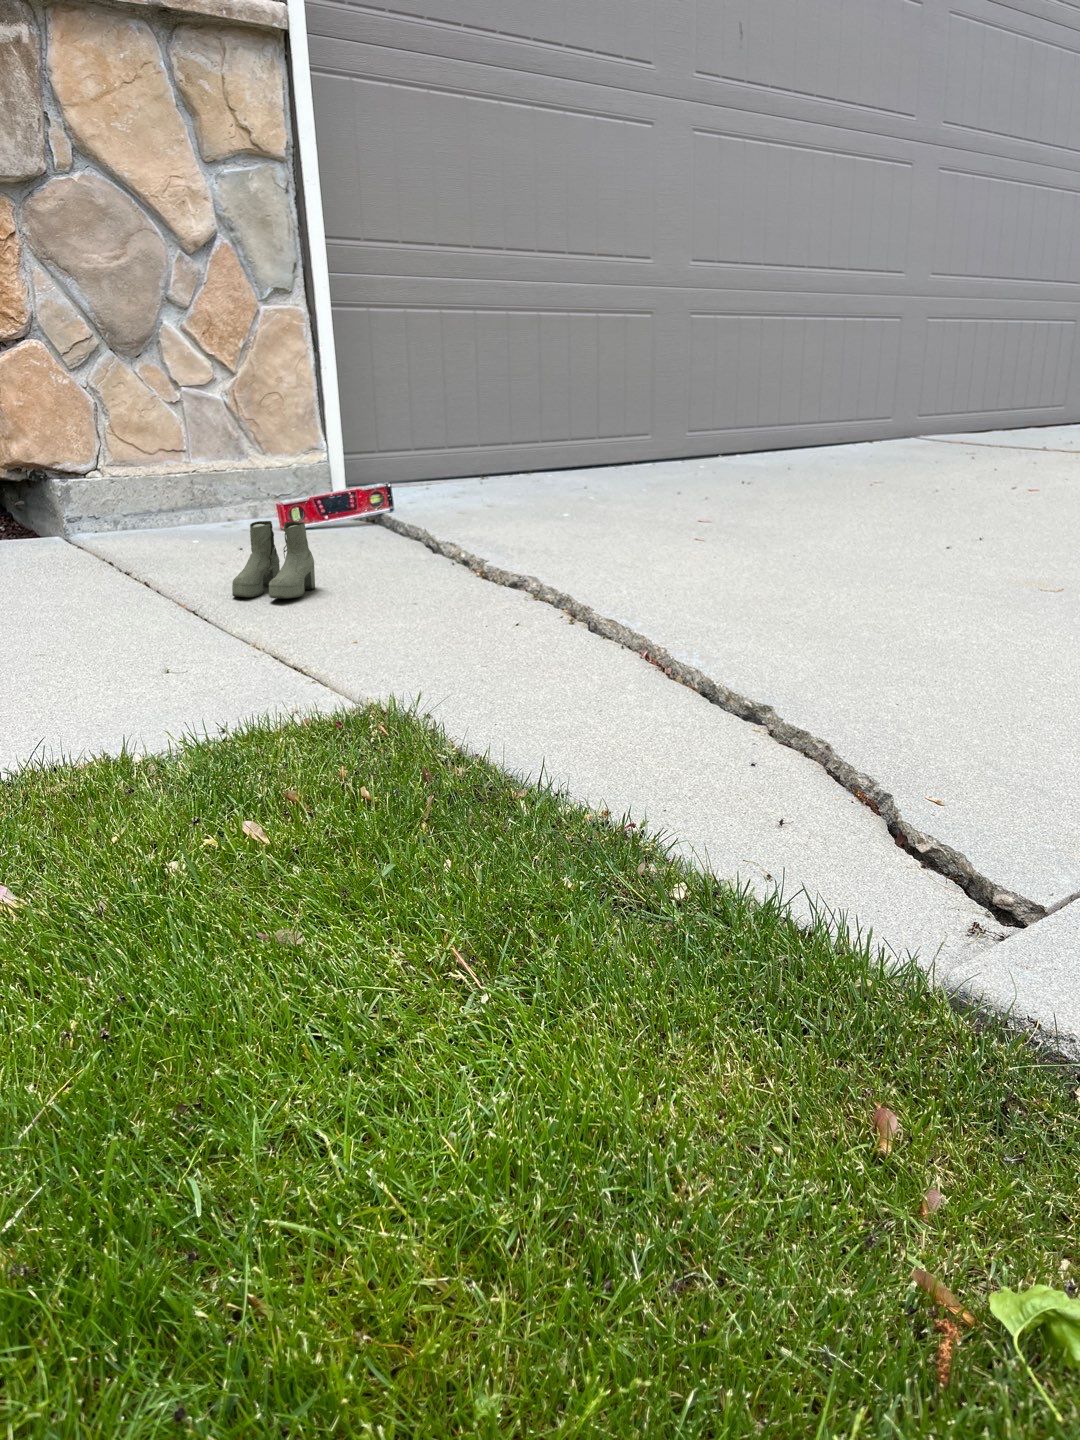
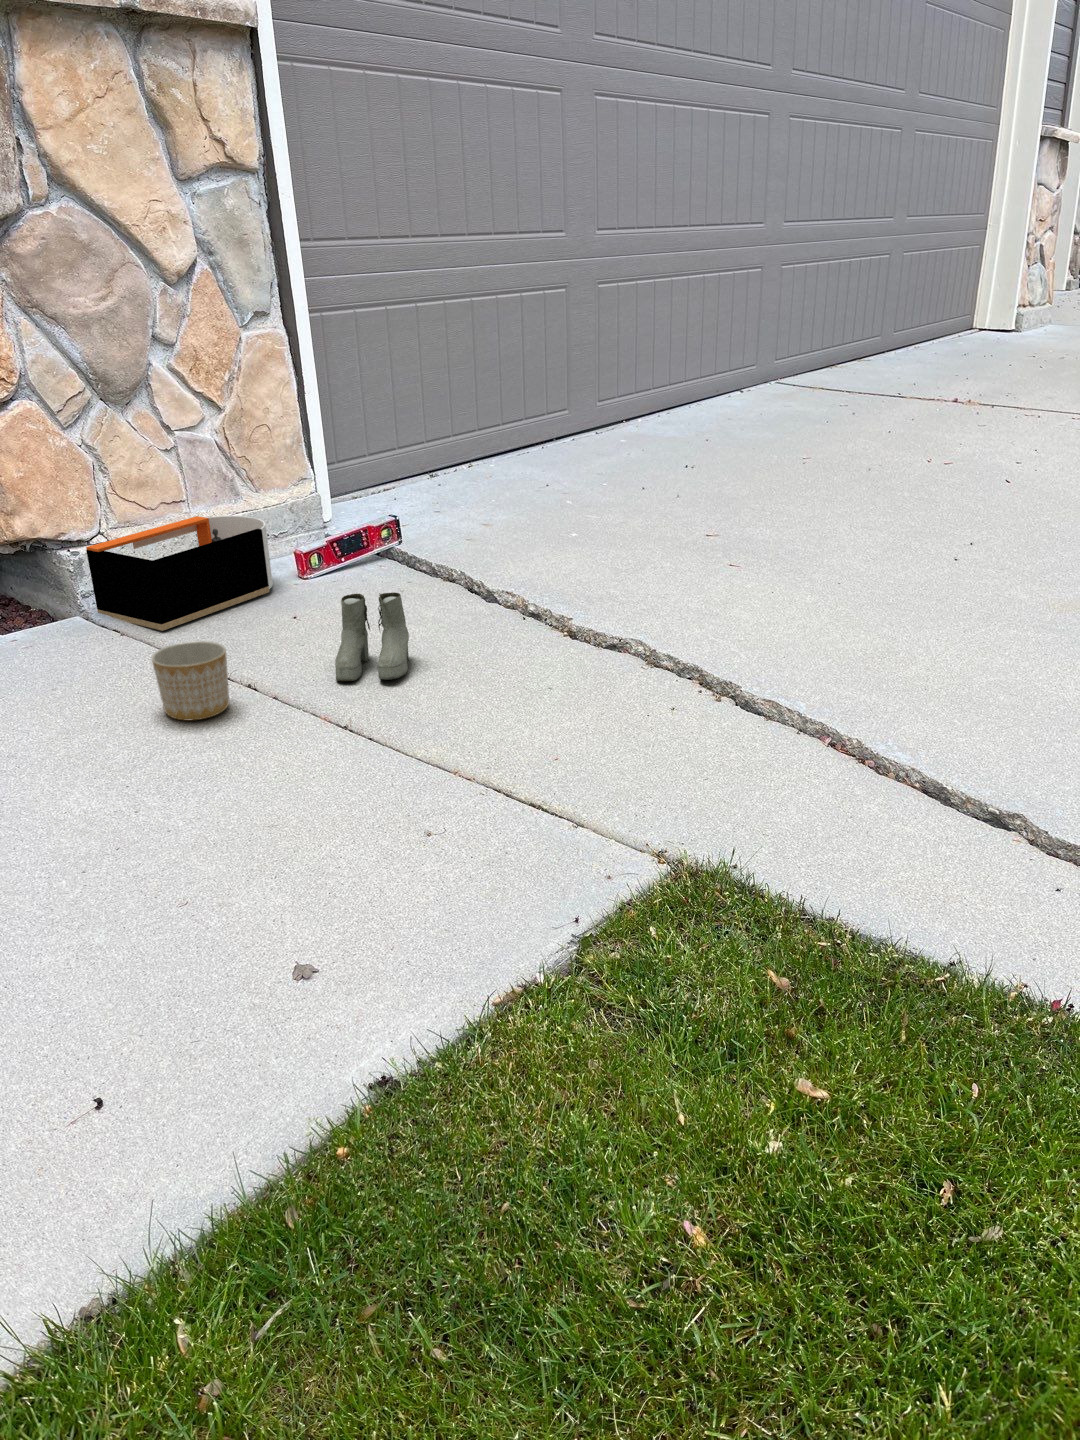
storage bin: none [76,464,250,551] -> present [86,516,273,631]
planter: none [51,543,123,609] -> present [152,641,229,720]

